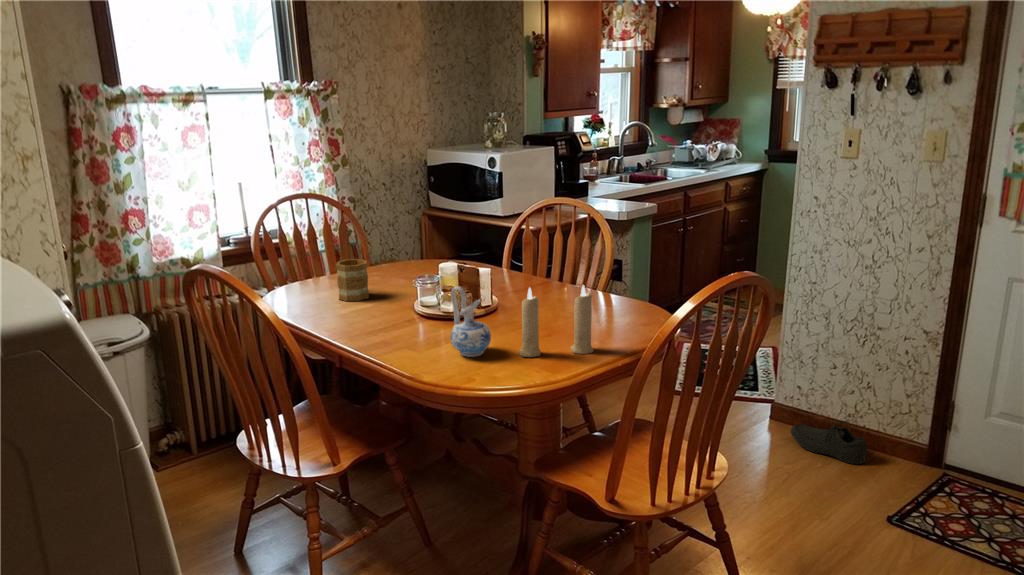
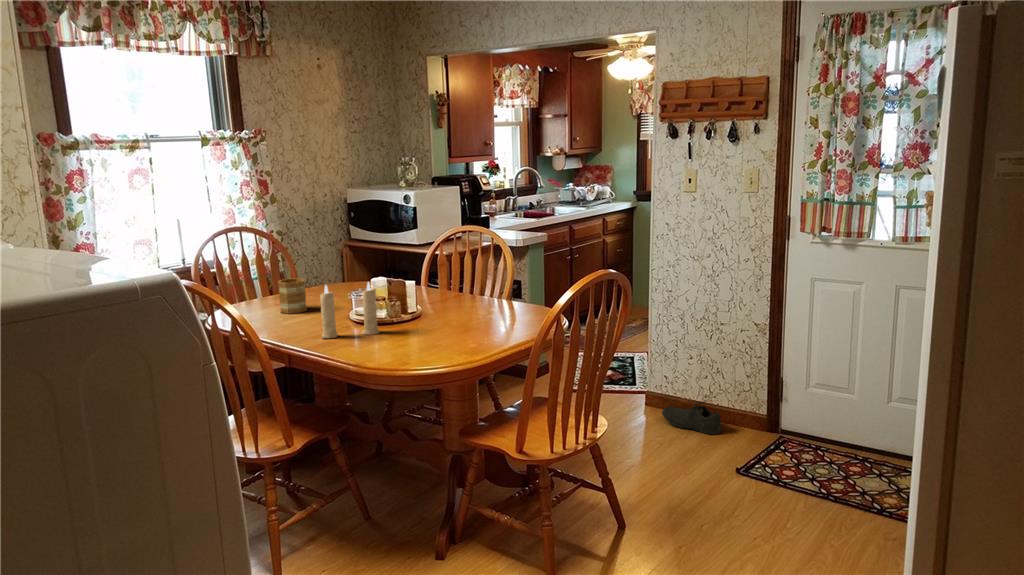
candle: present [519,285,594,357] -> present [320,282,379,338]
ceramic pitcher: present [450,286,491,357] -> none [383,289,417,346]

